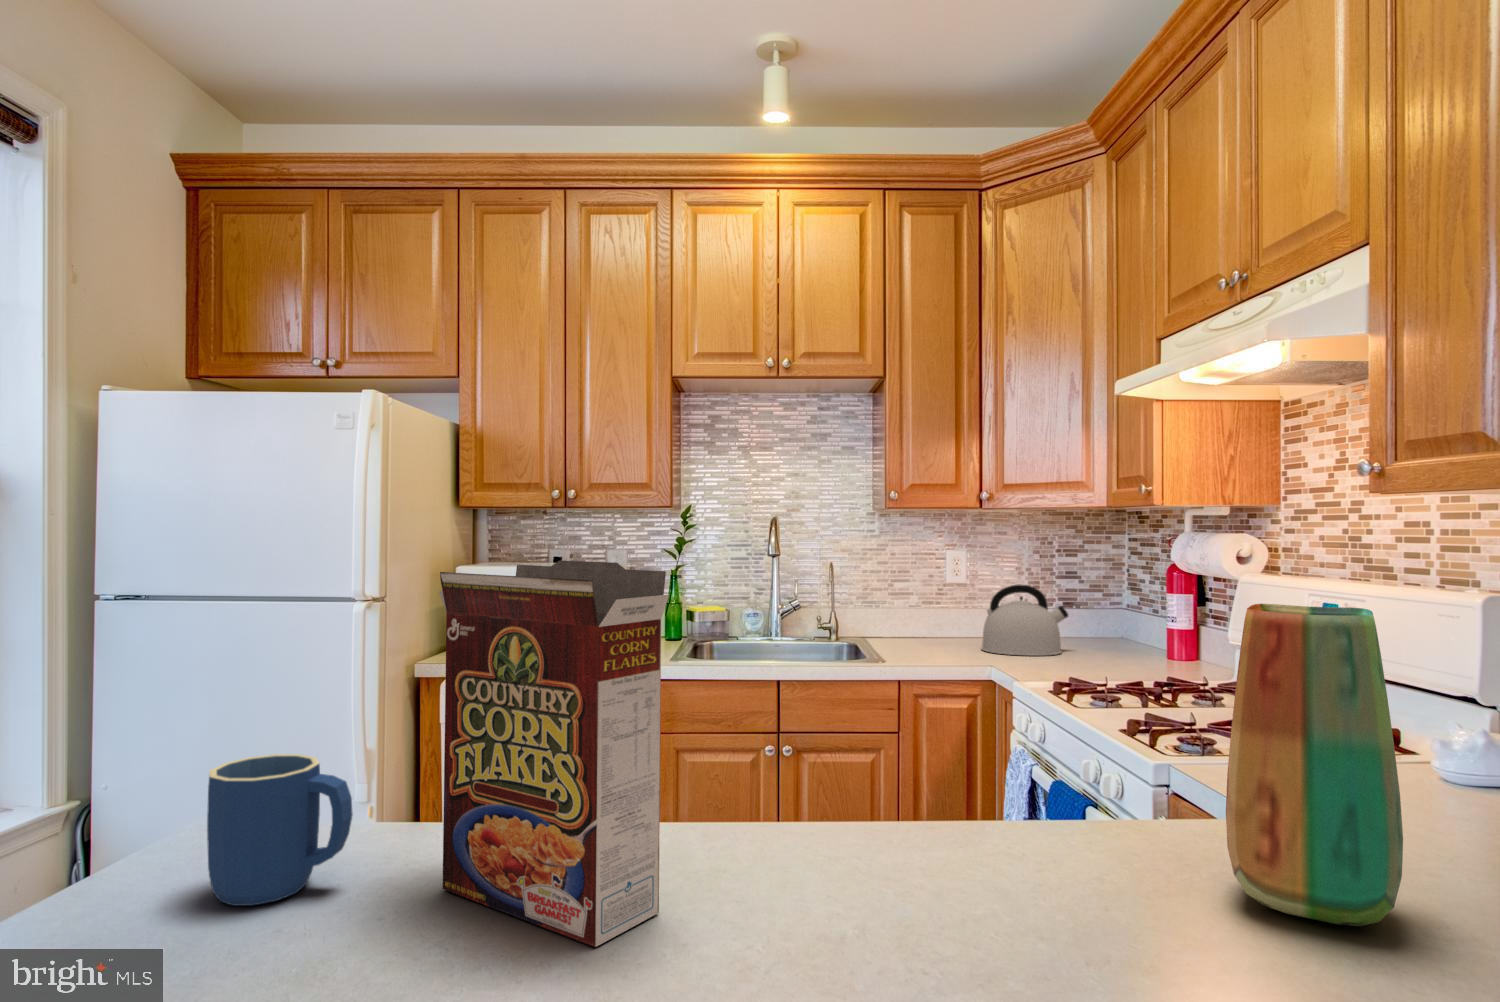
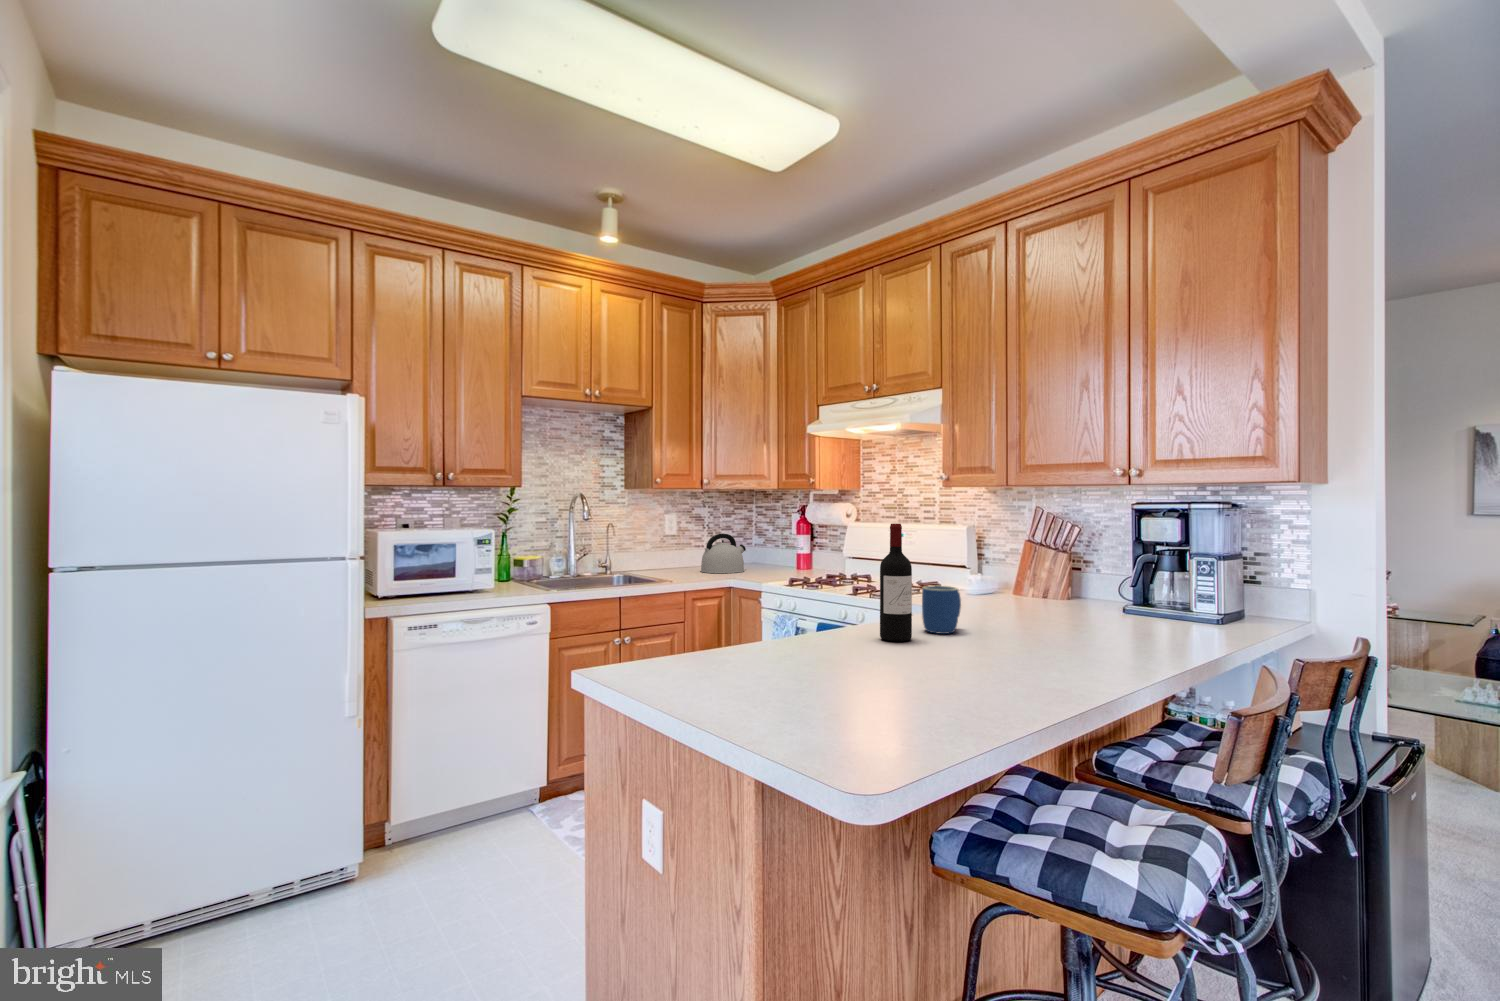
cereal box: present [439,561,669,947] -> none [770,517,874,654]
wine bottle: none [760,586,848,928] -> present [880,524,912,641]
vase: present [1226,604,1403,926] -> none [973,526,1025,621]
mug: present [207,754,353,906] -> present [922,586,961,634]

